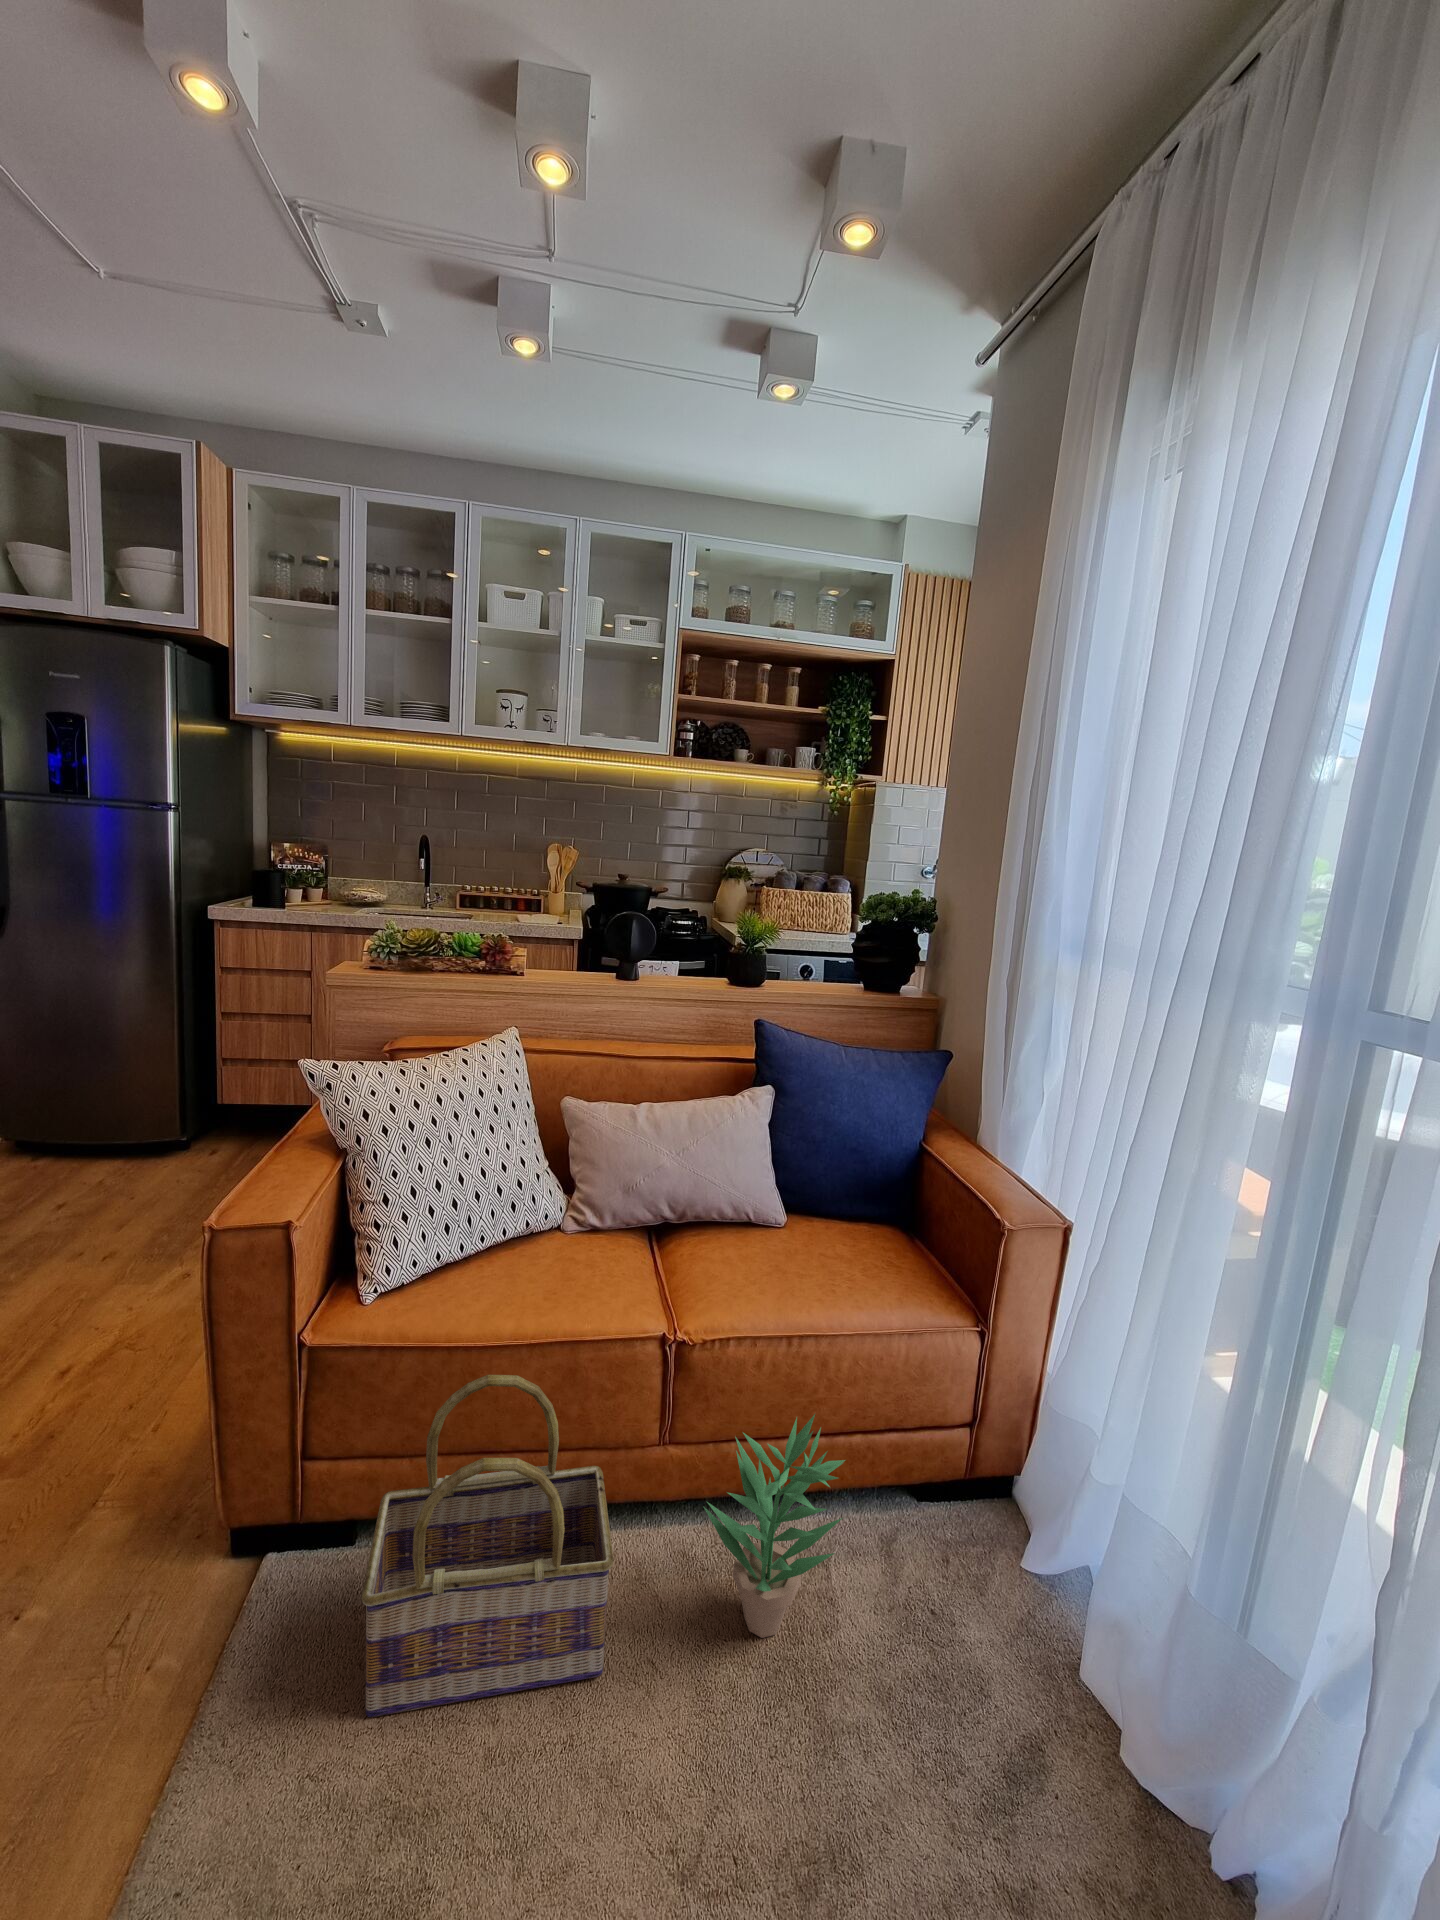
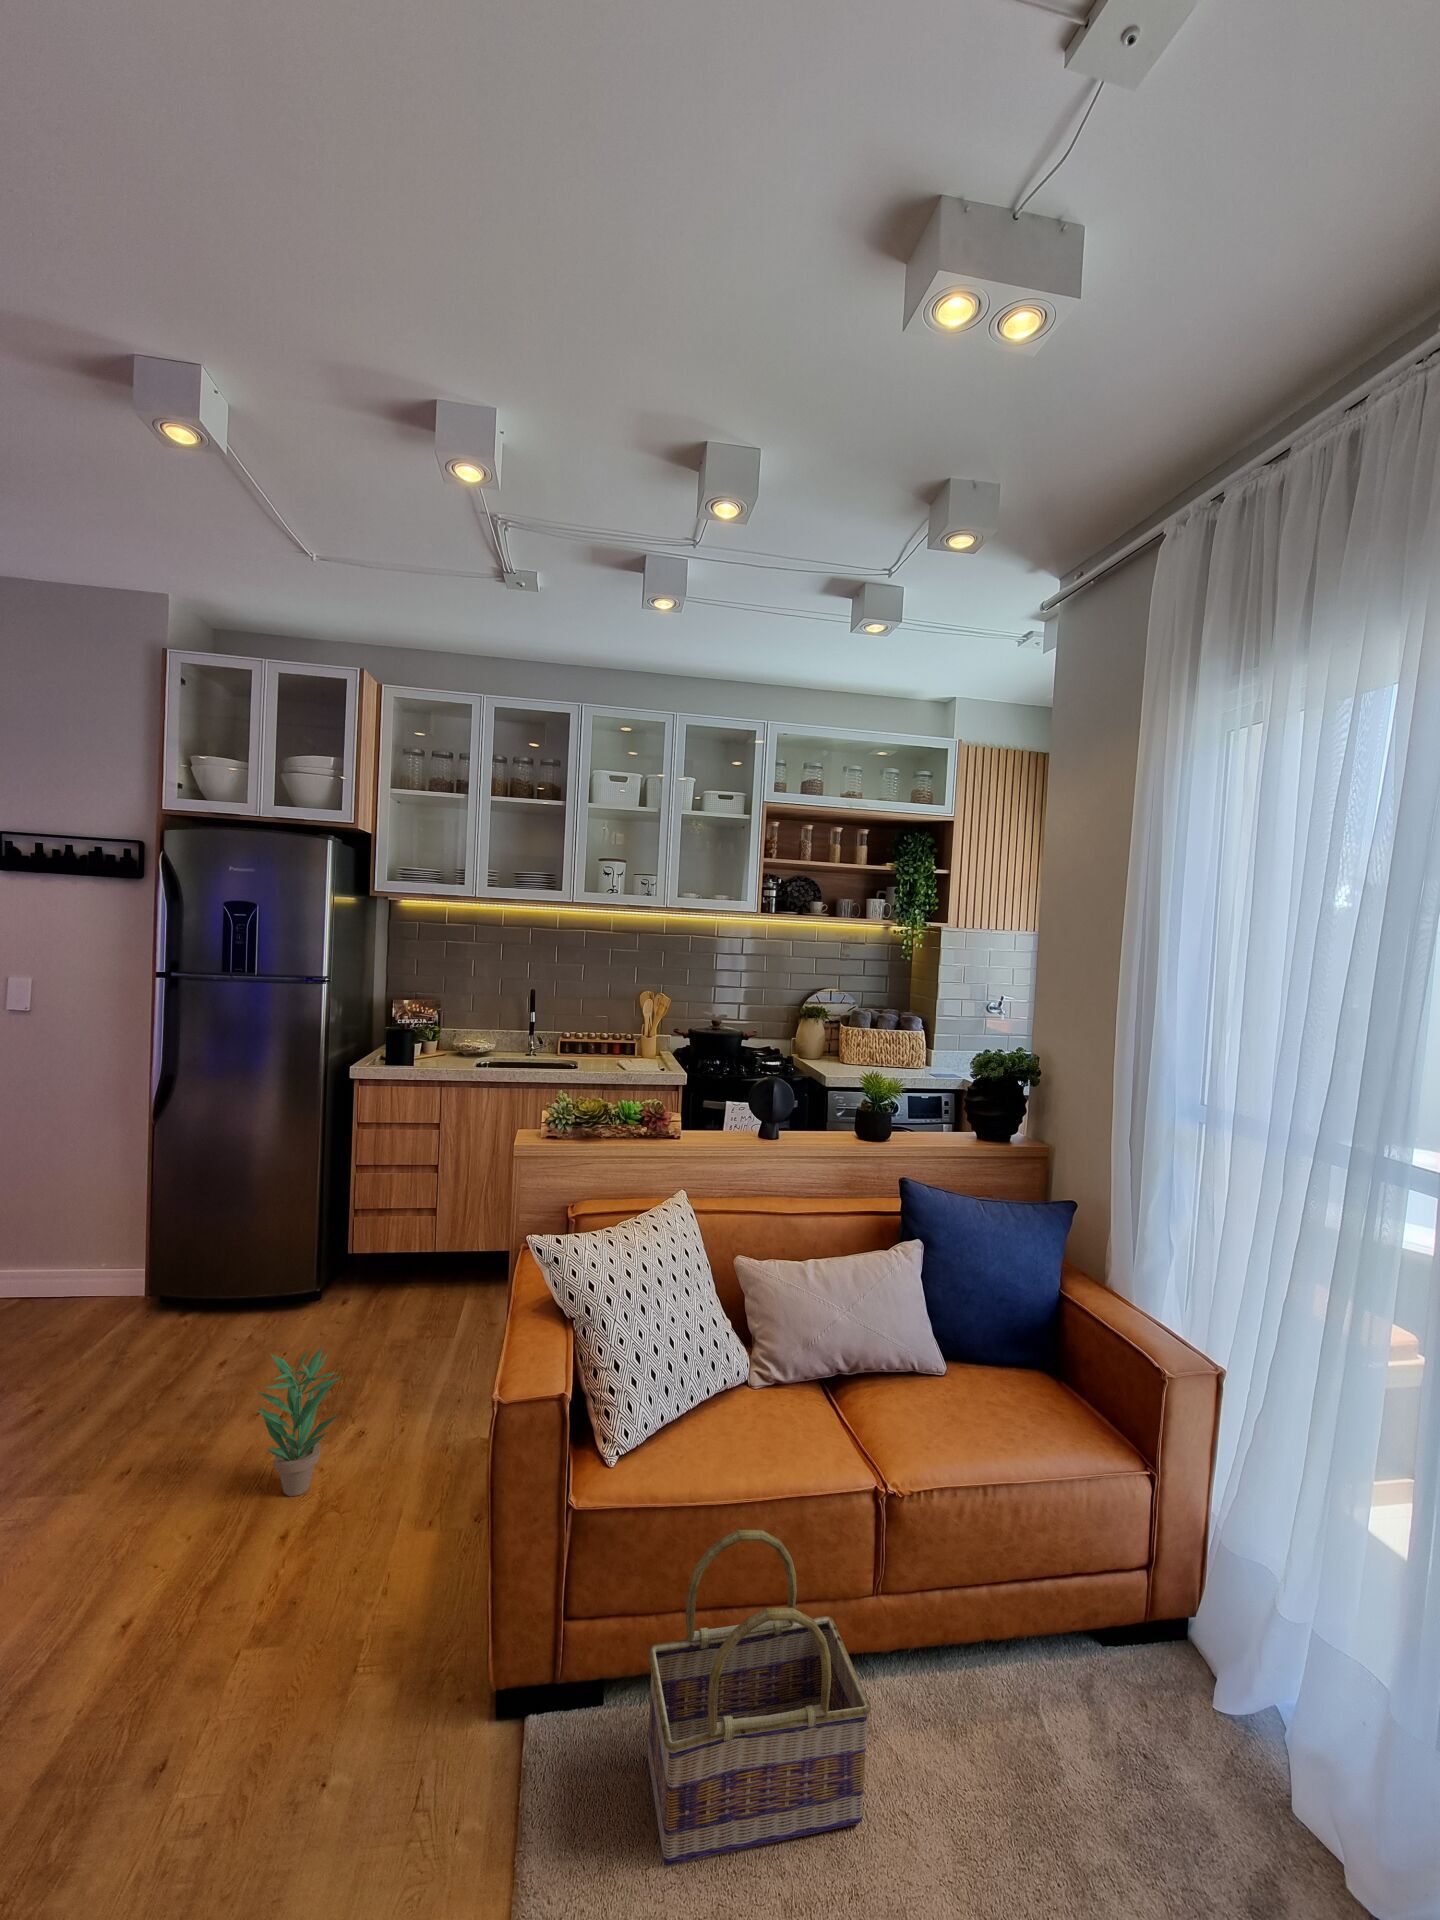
potted plant: present [704,1414,845,1638] -> present [256,1346,341,1496]

